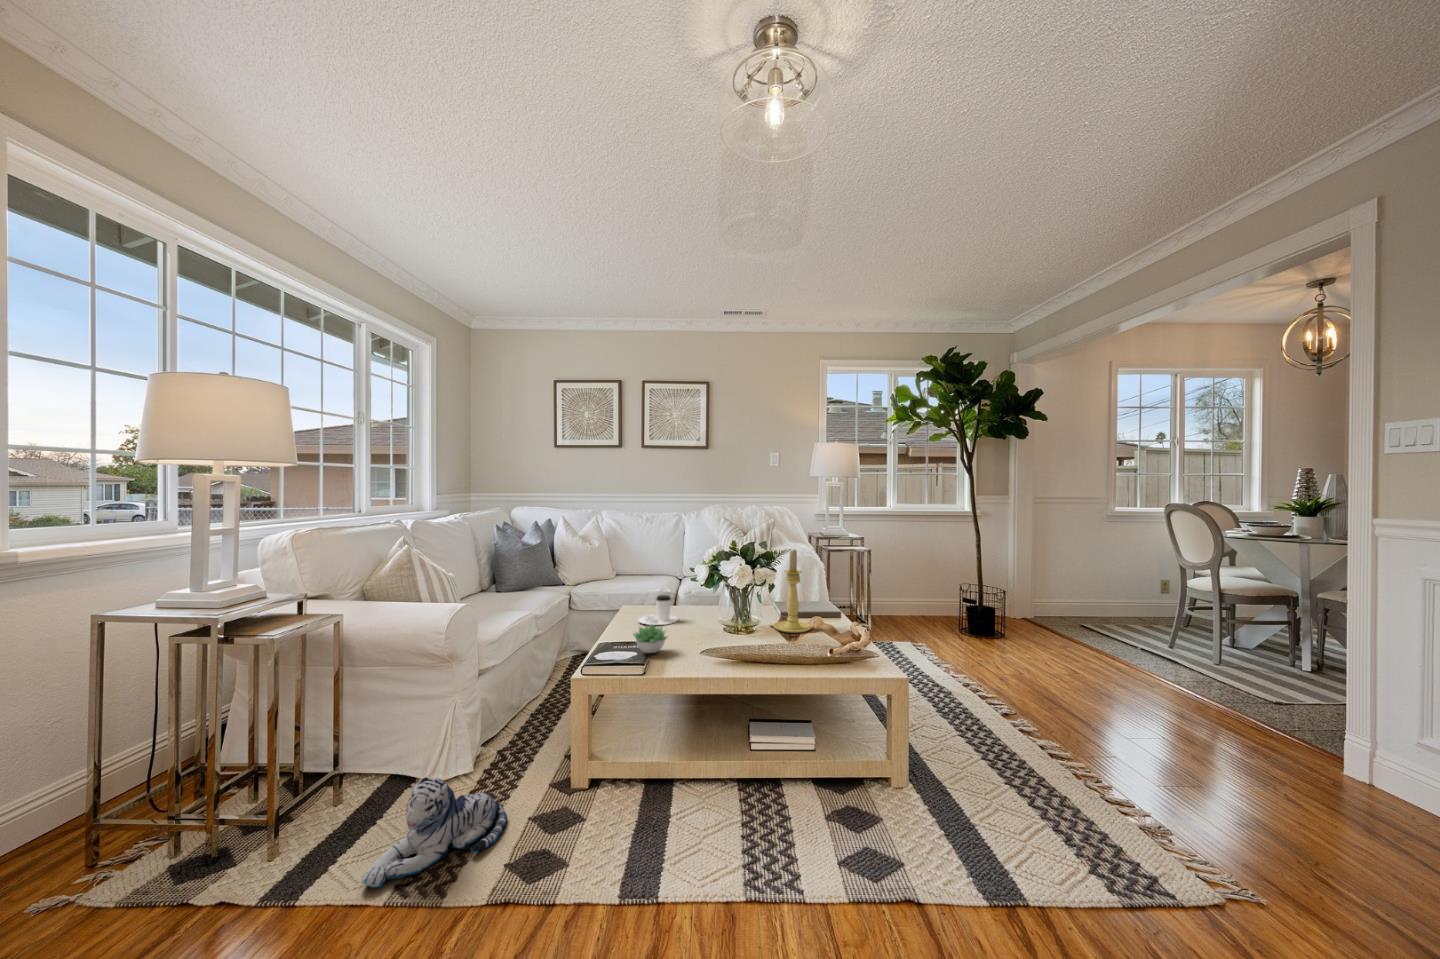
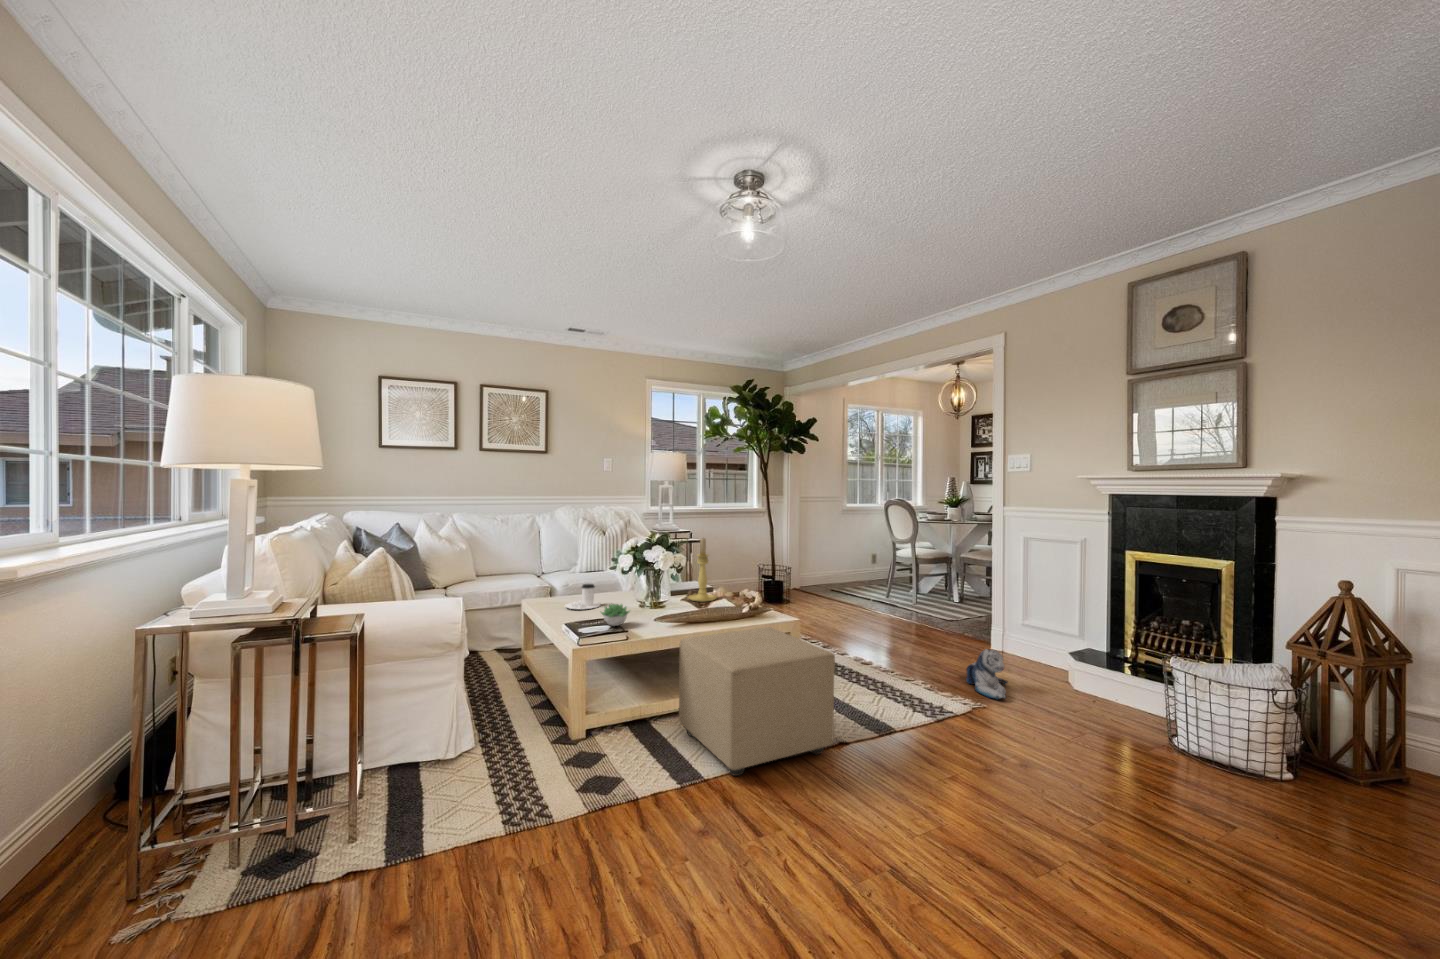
ottoman: none [689,685,884,912] -> present [679,627,835,776]
plush toy: present [362,777,507,888] -> present [966,649,1008,699]

